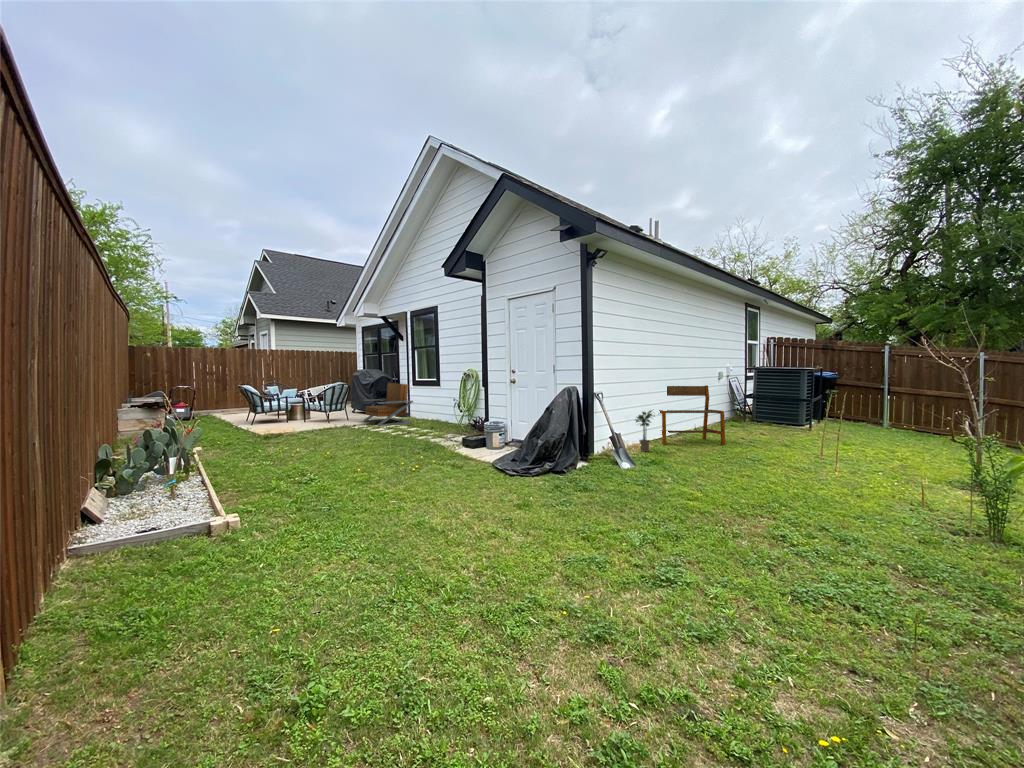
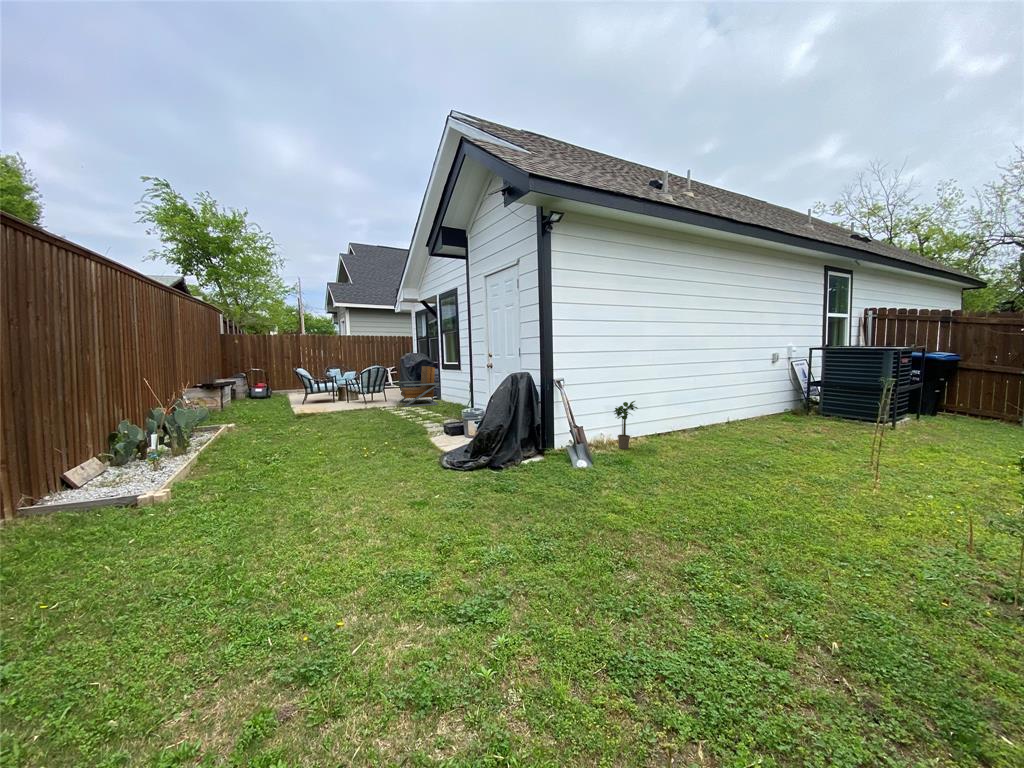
bench: present [659,385,725,445] -> none [655,371,741,445]

